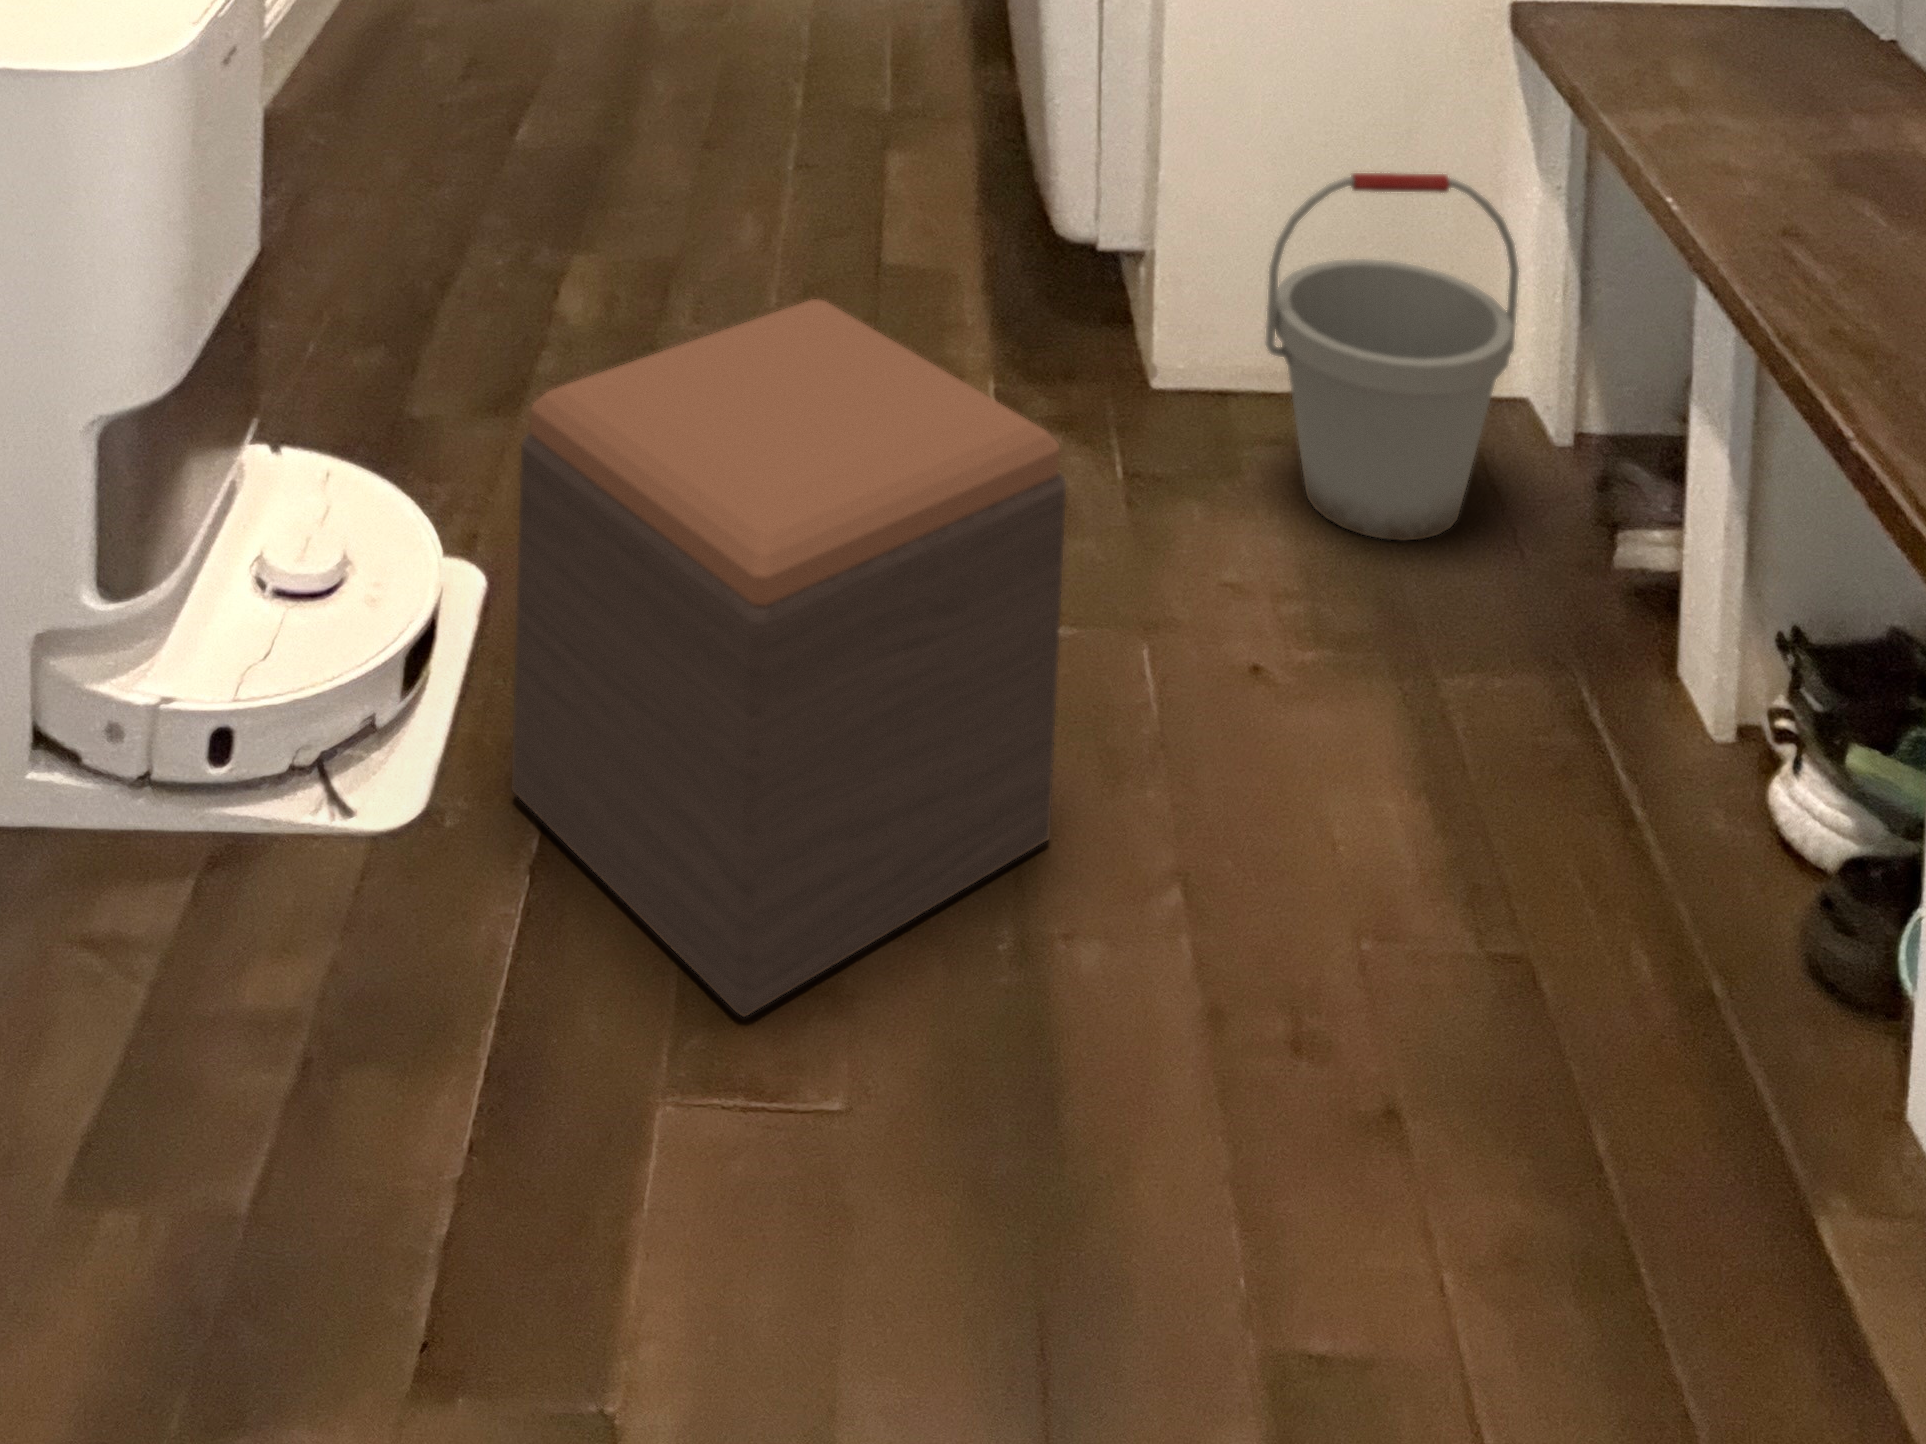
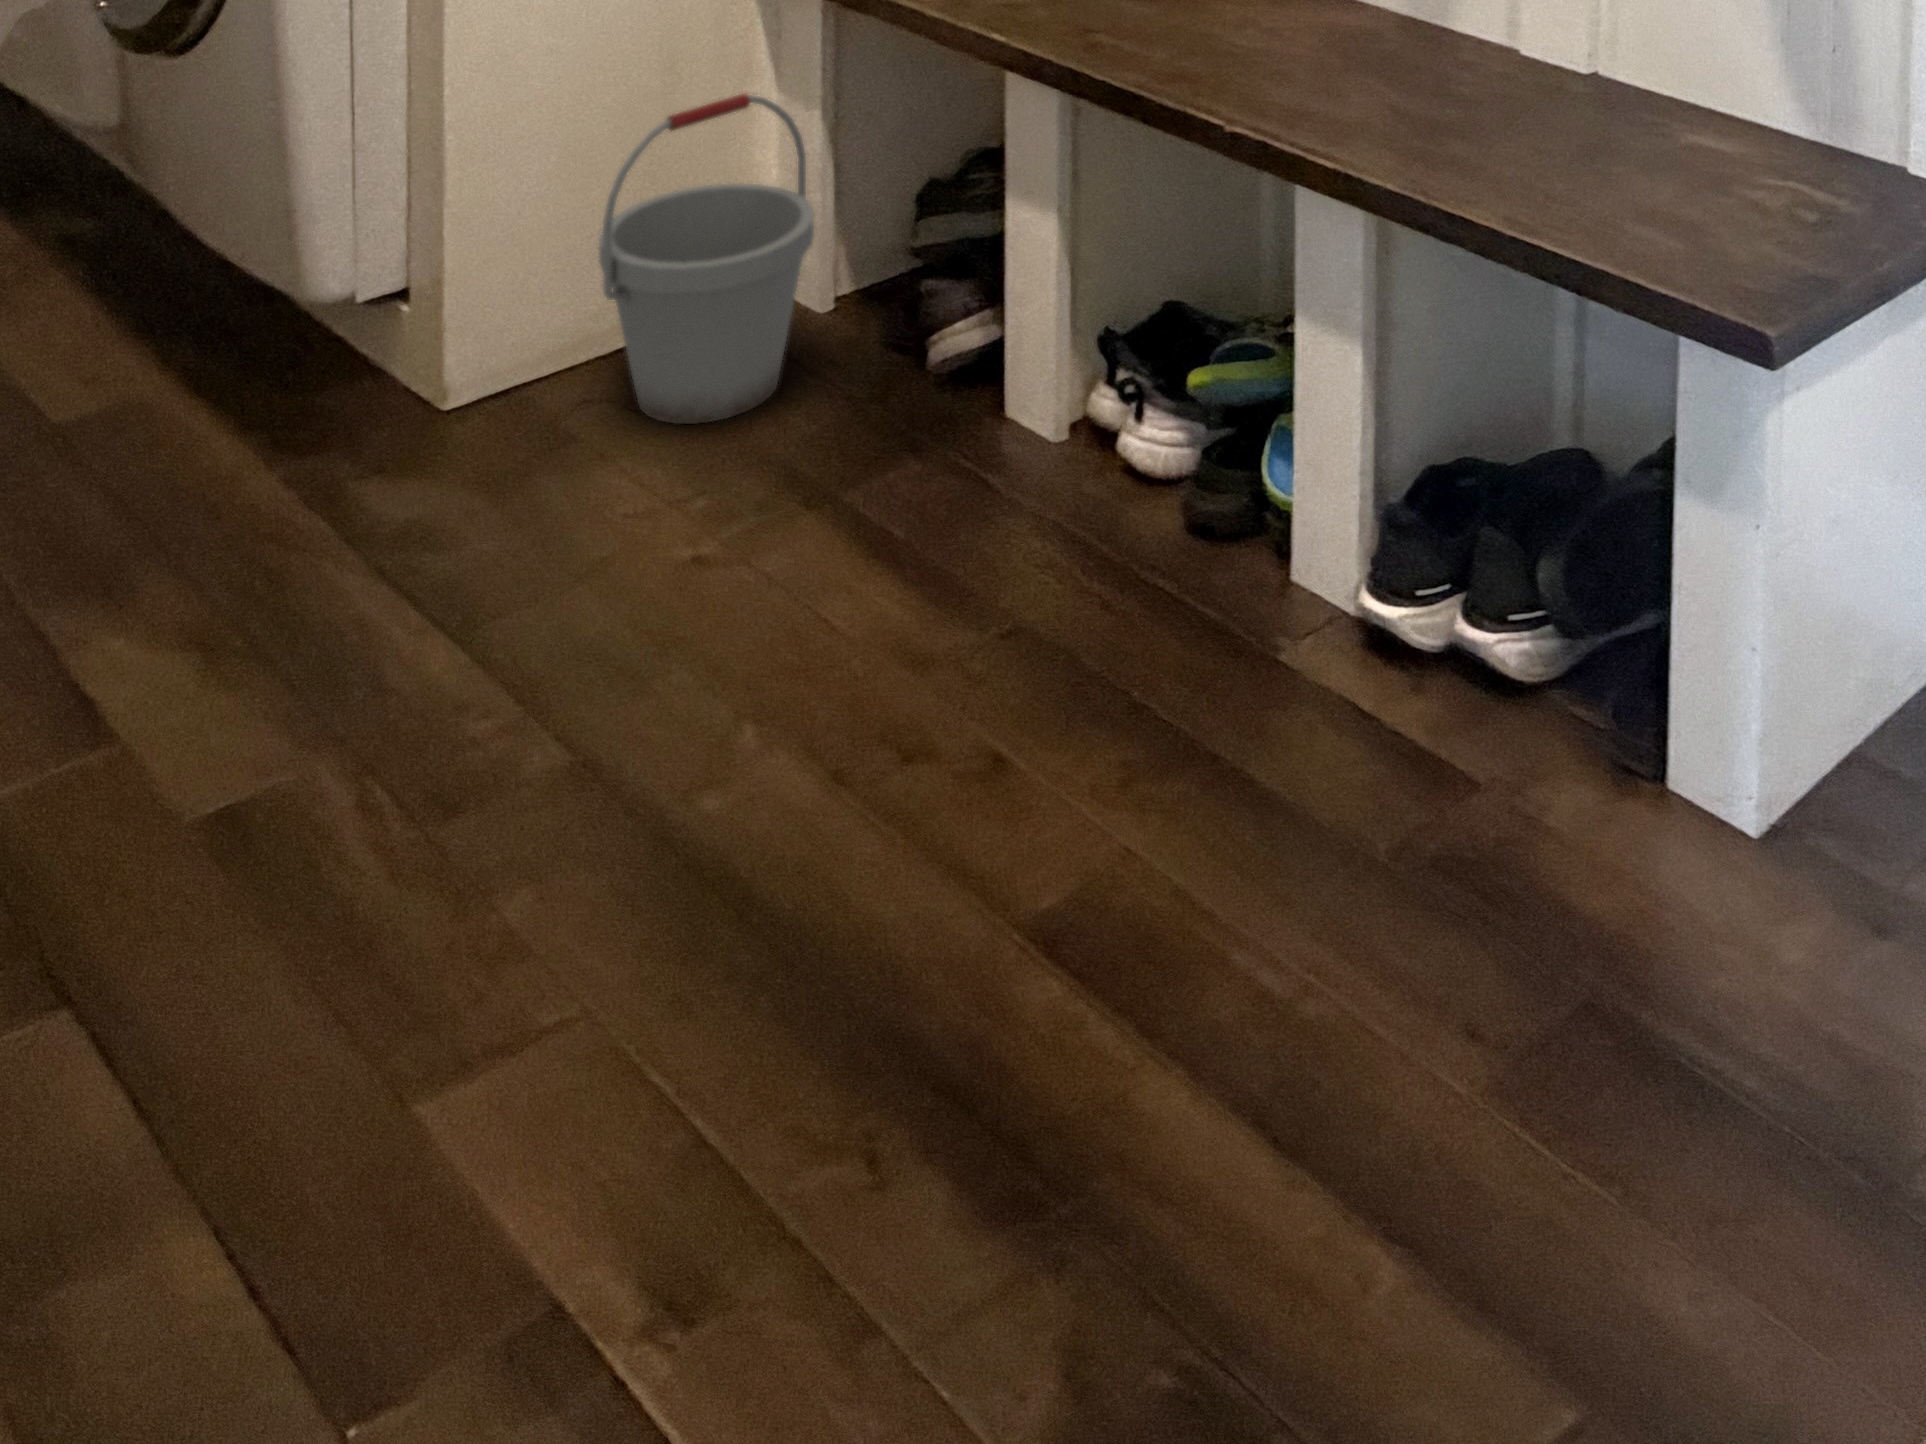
footstool: present [512,299,1066,1016] -> none [13,373,606,1015]

